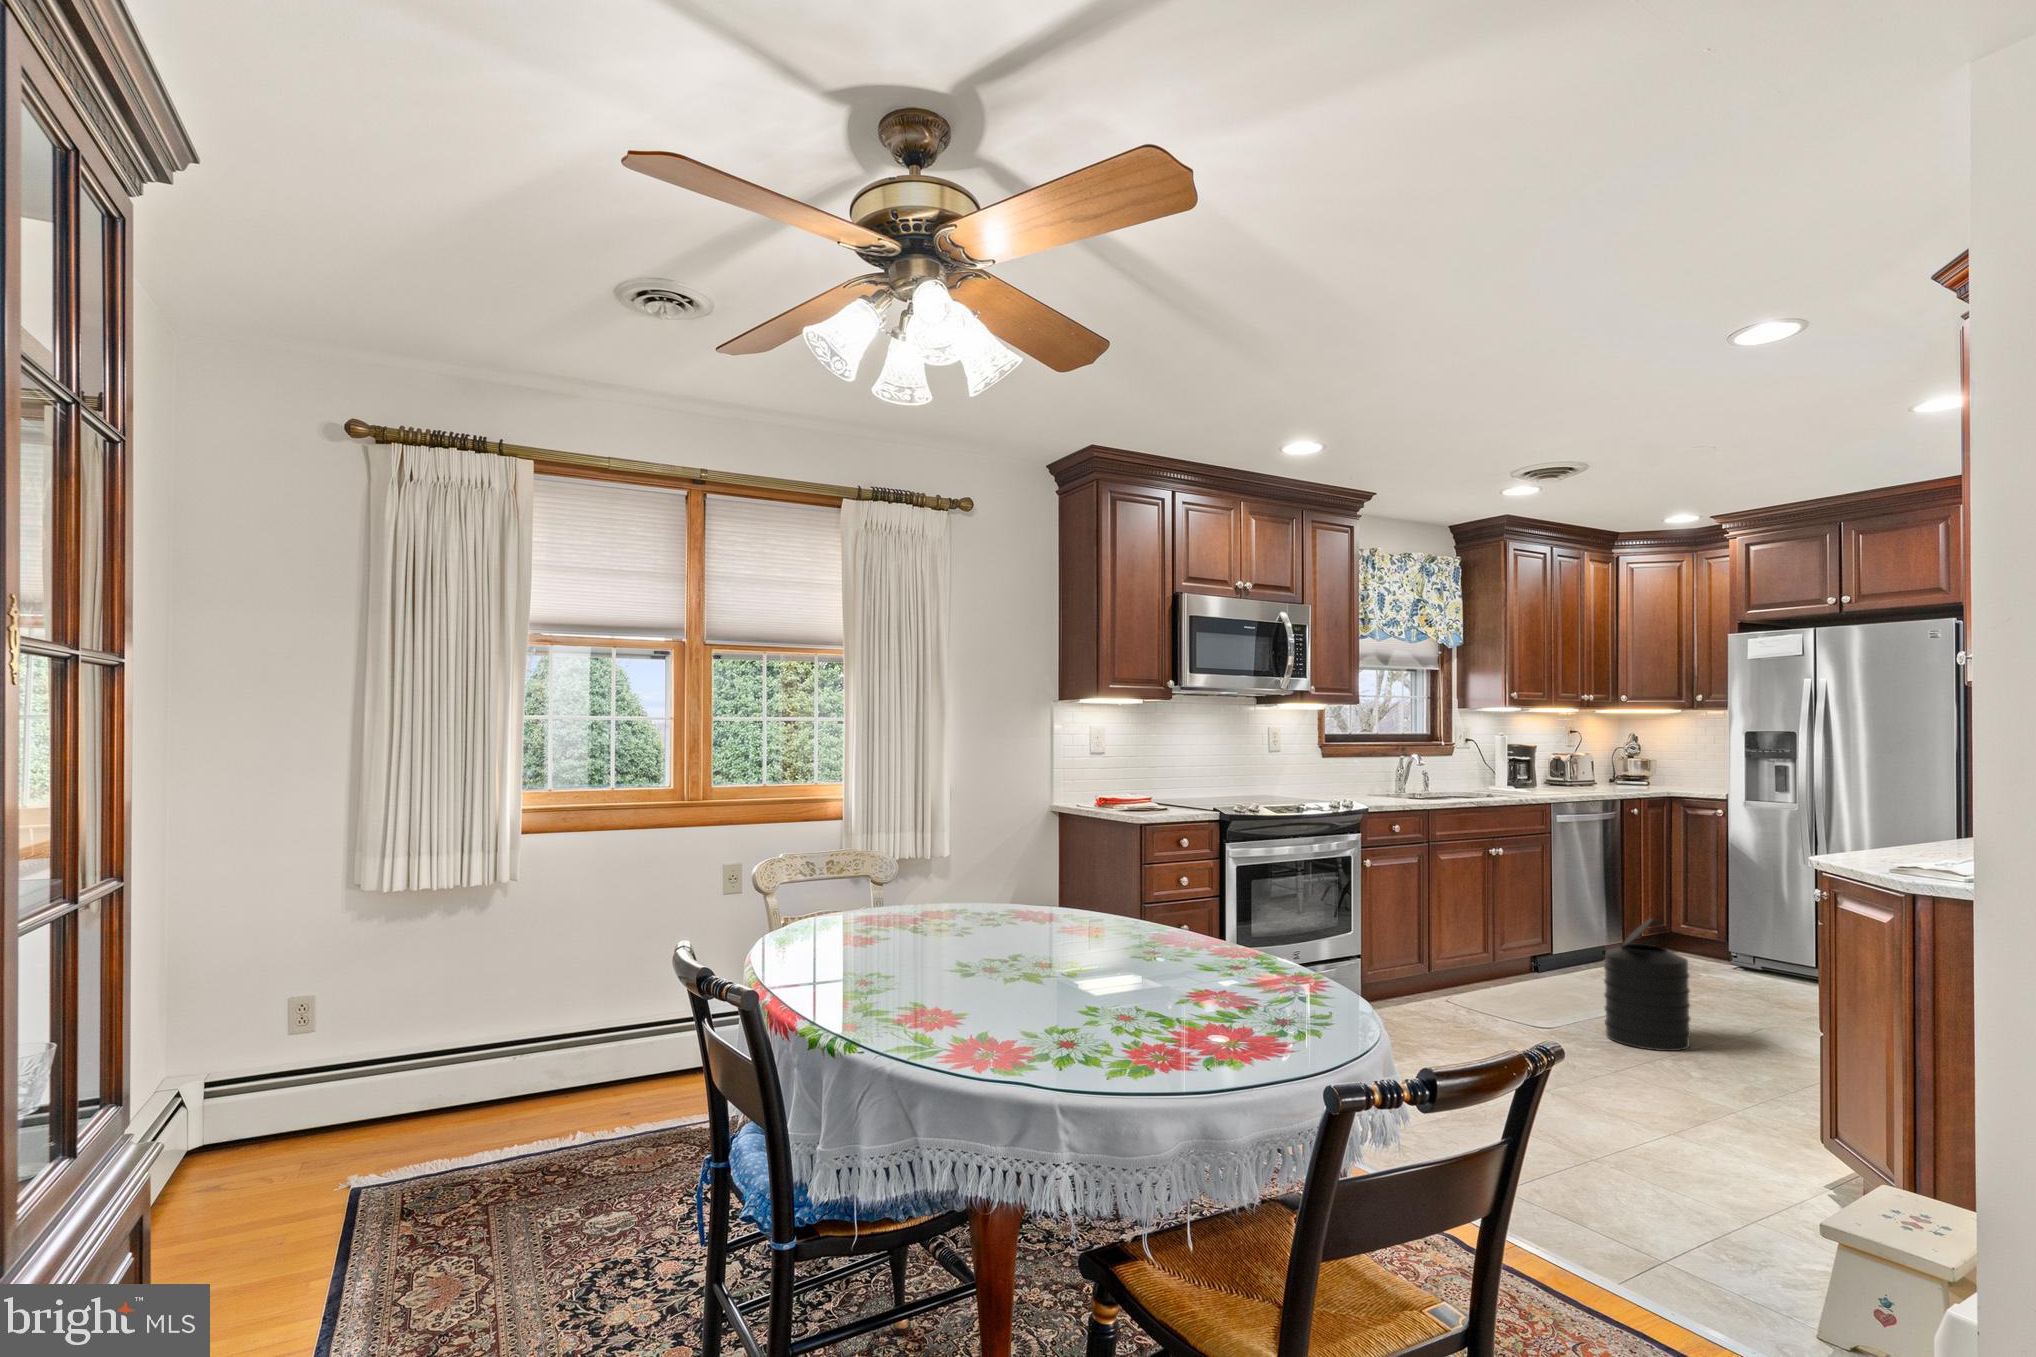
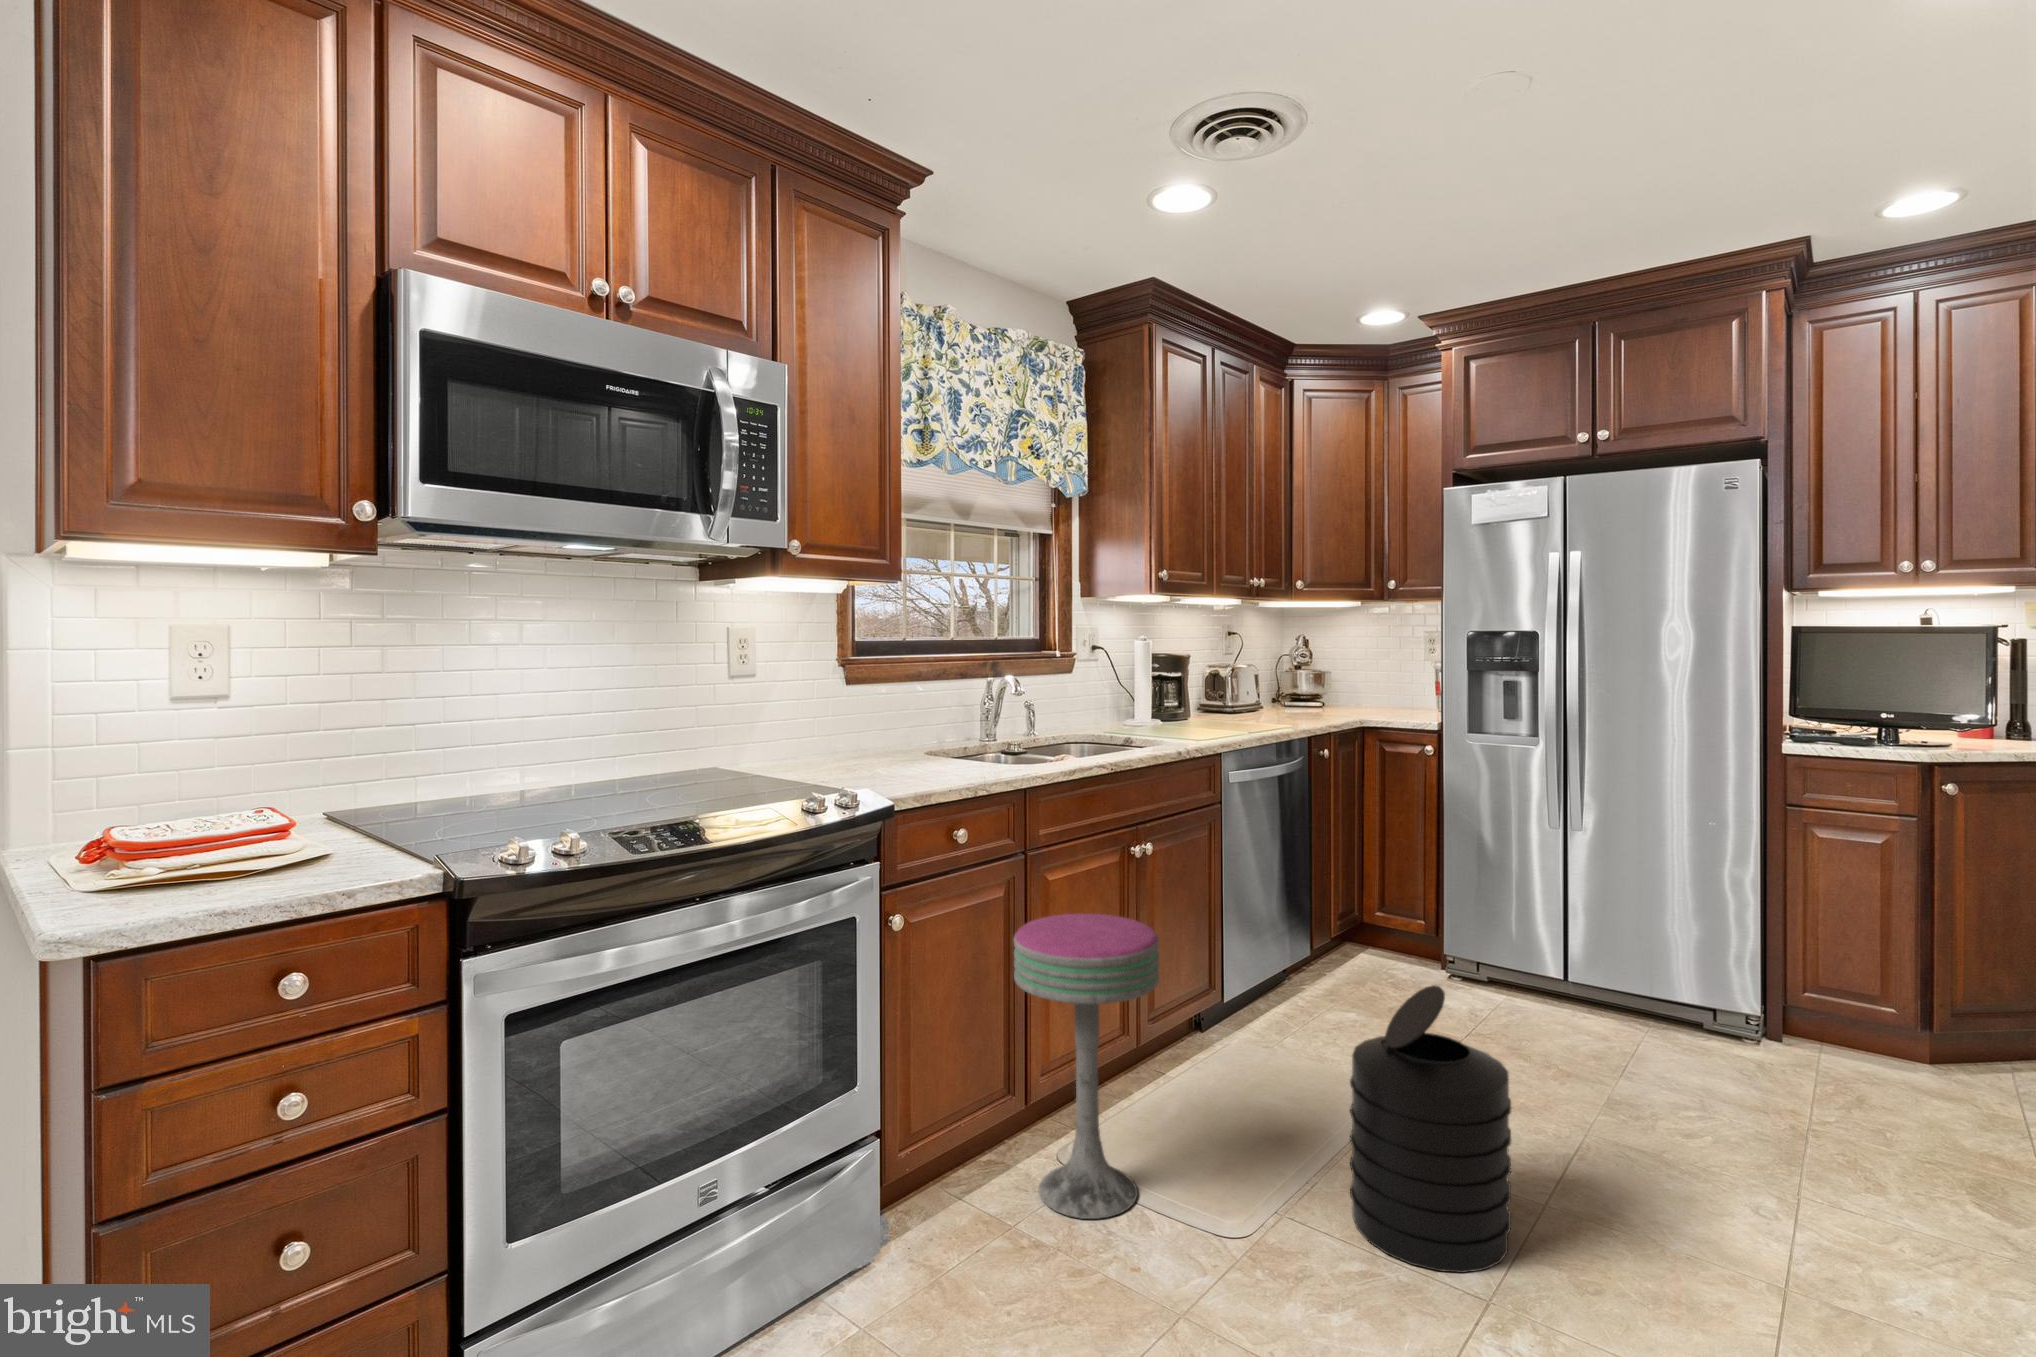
bar stool: none [1424,880,1501,1023] -> present [1014,913,1159,1219]

